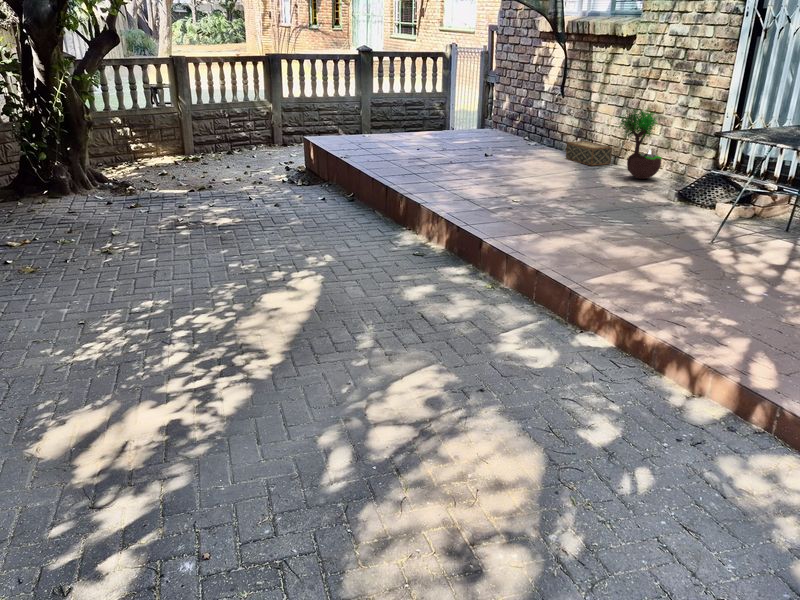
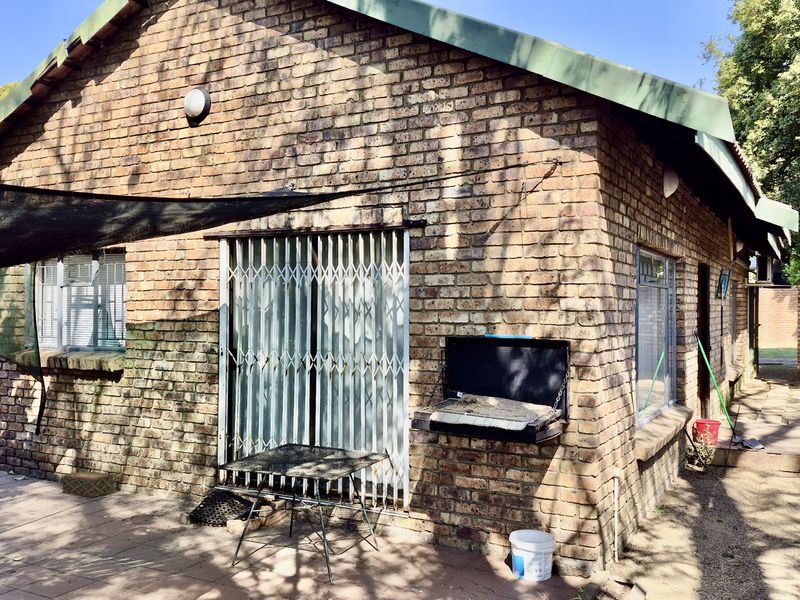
potted tree: present [619,109,661,179] -> none [115,431,167,504]

